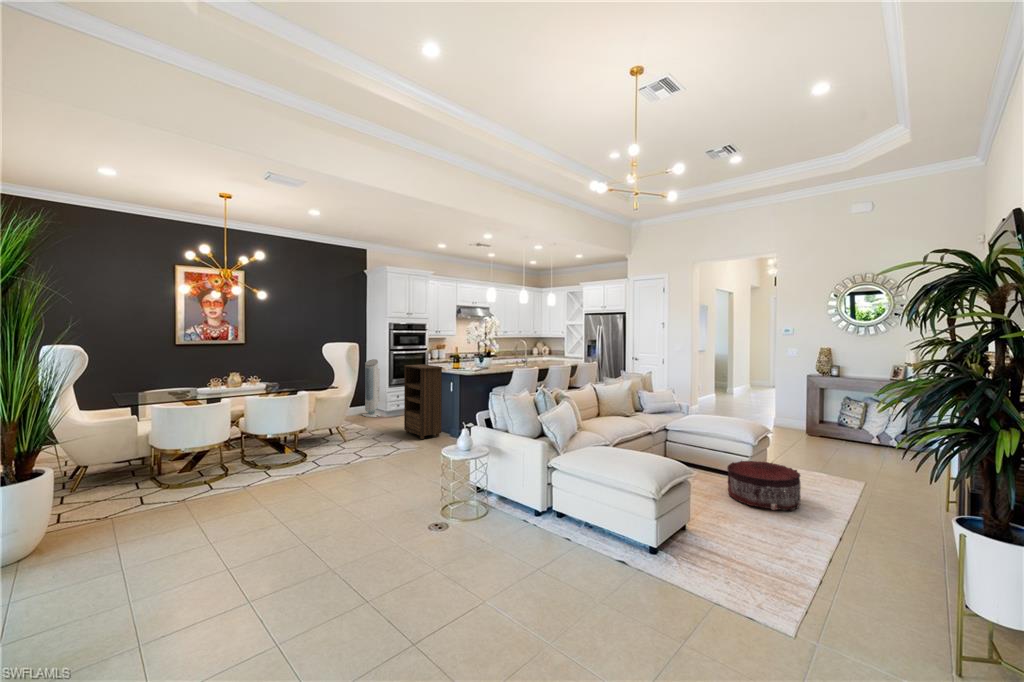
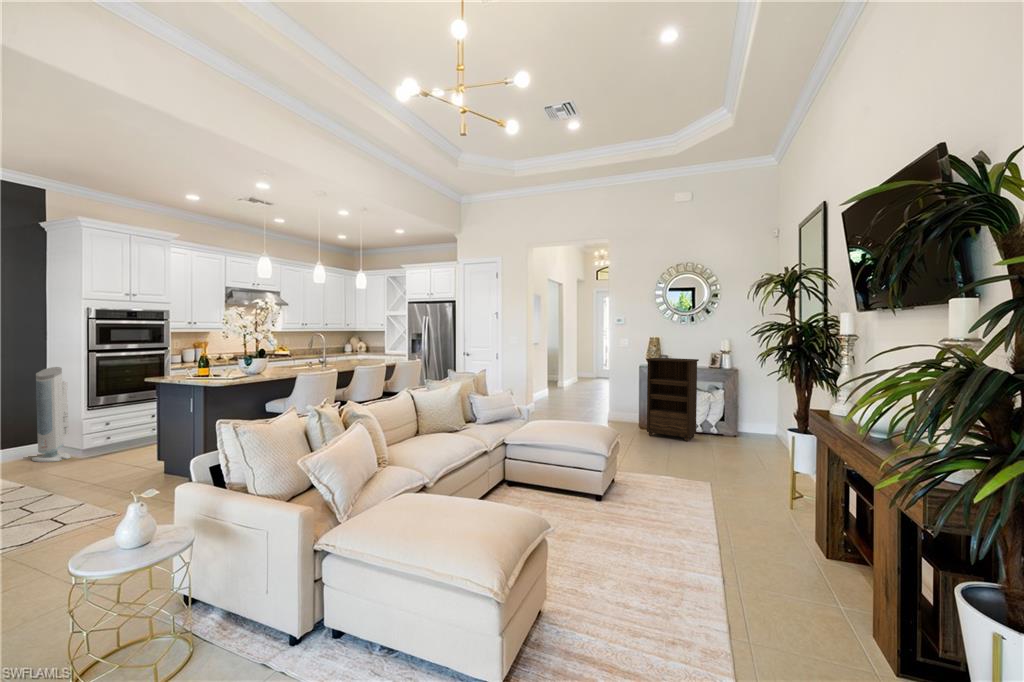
bookshelf: present [404,364,442,439] -> present [646,358,699,441]
pouf: present [727,461,801,511] -> none [581,478,665,546]

